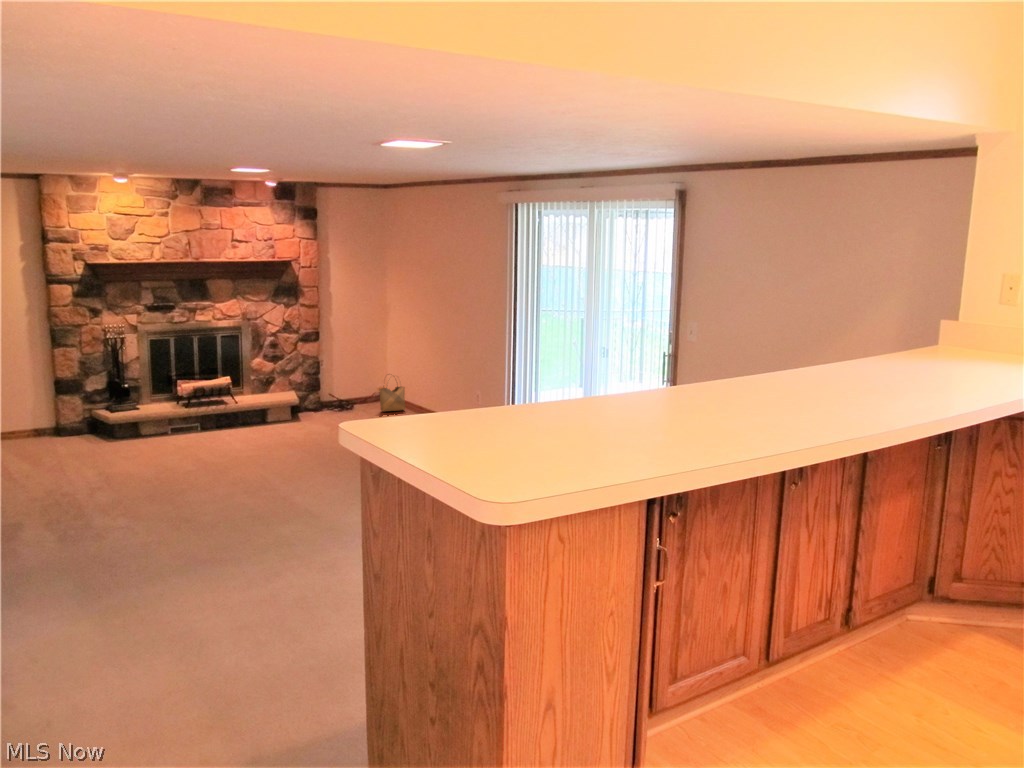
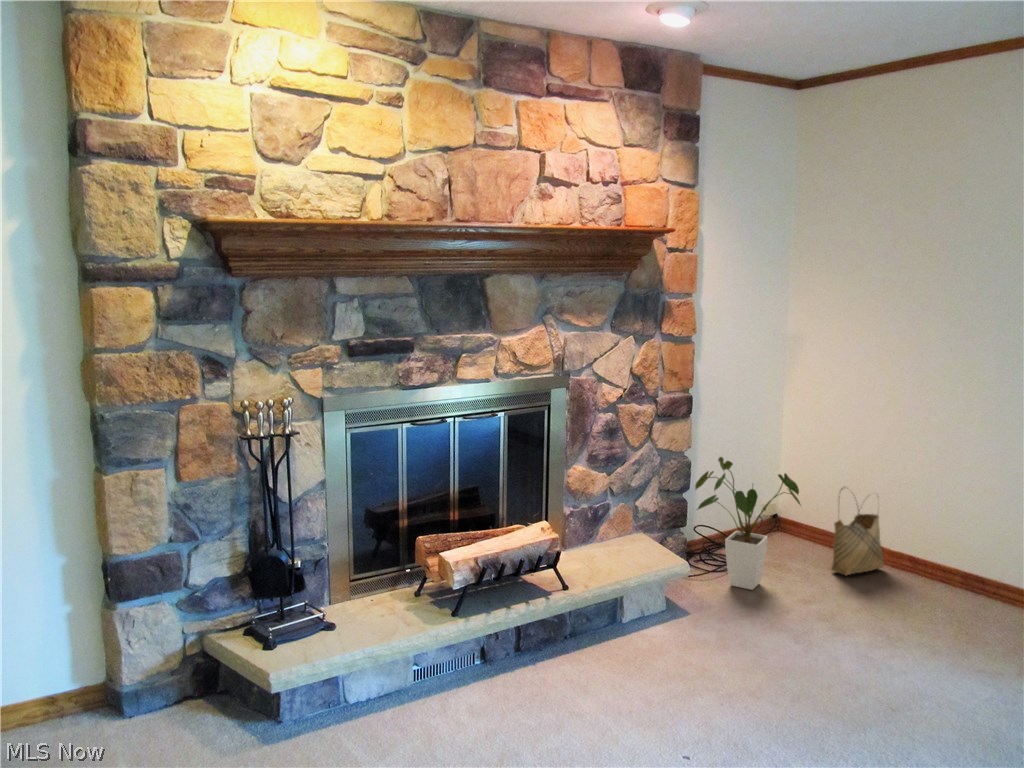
house plant: none [314,359,357,415] -> present [695,457,800,590]

